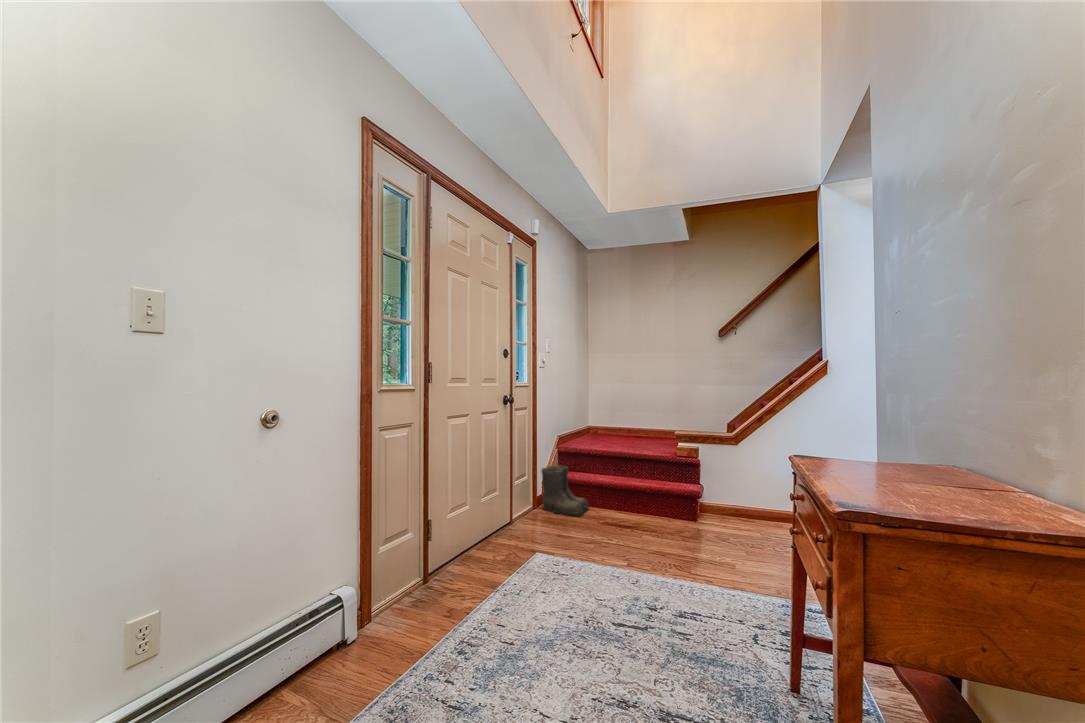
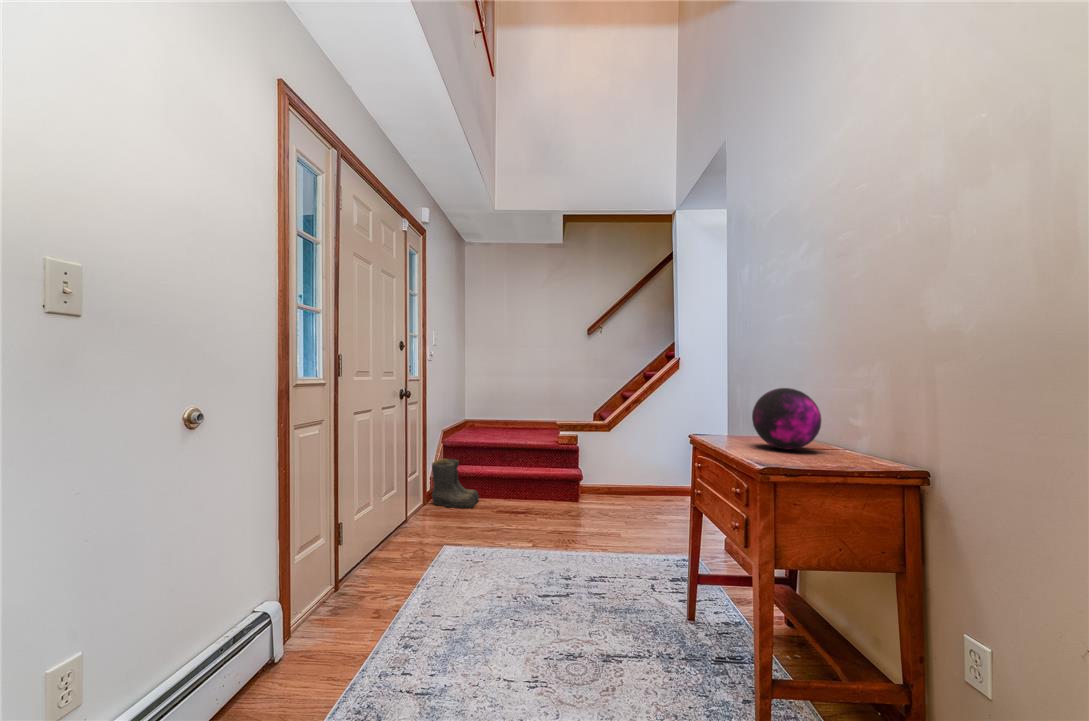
decorative orb: none [856,394,972,483] -> present [752,388,821,450]

